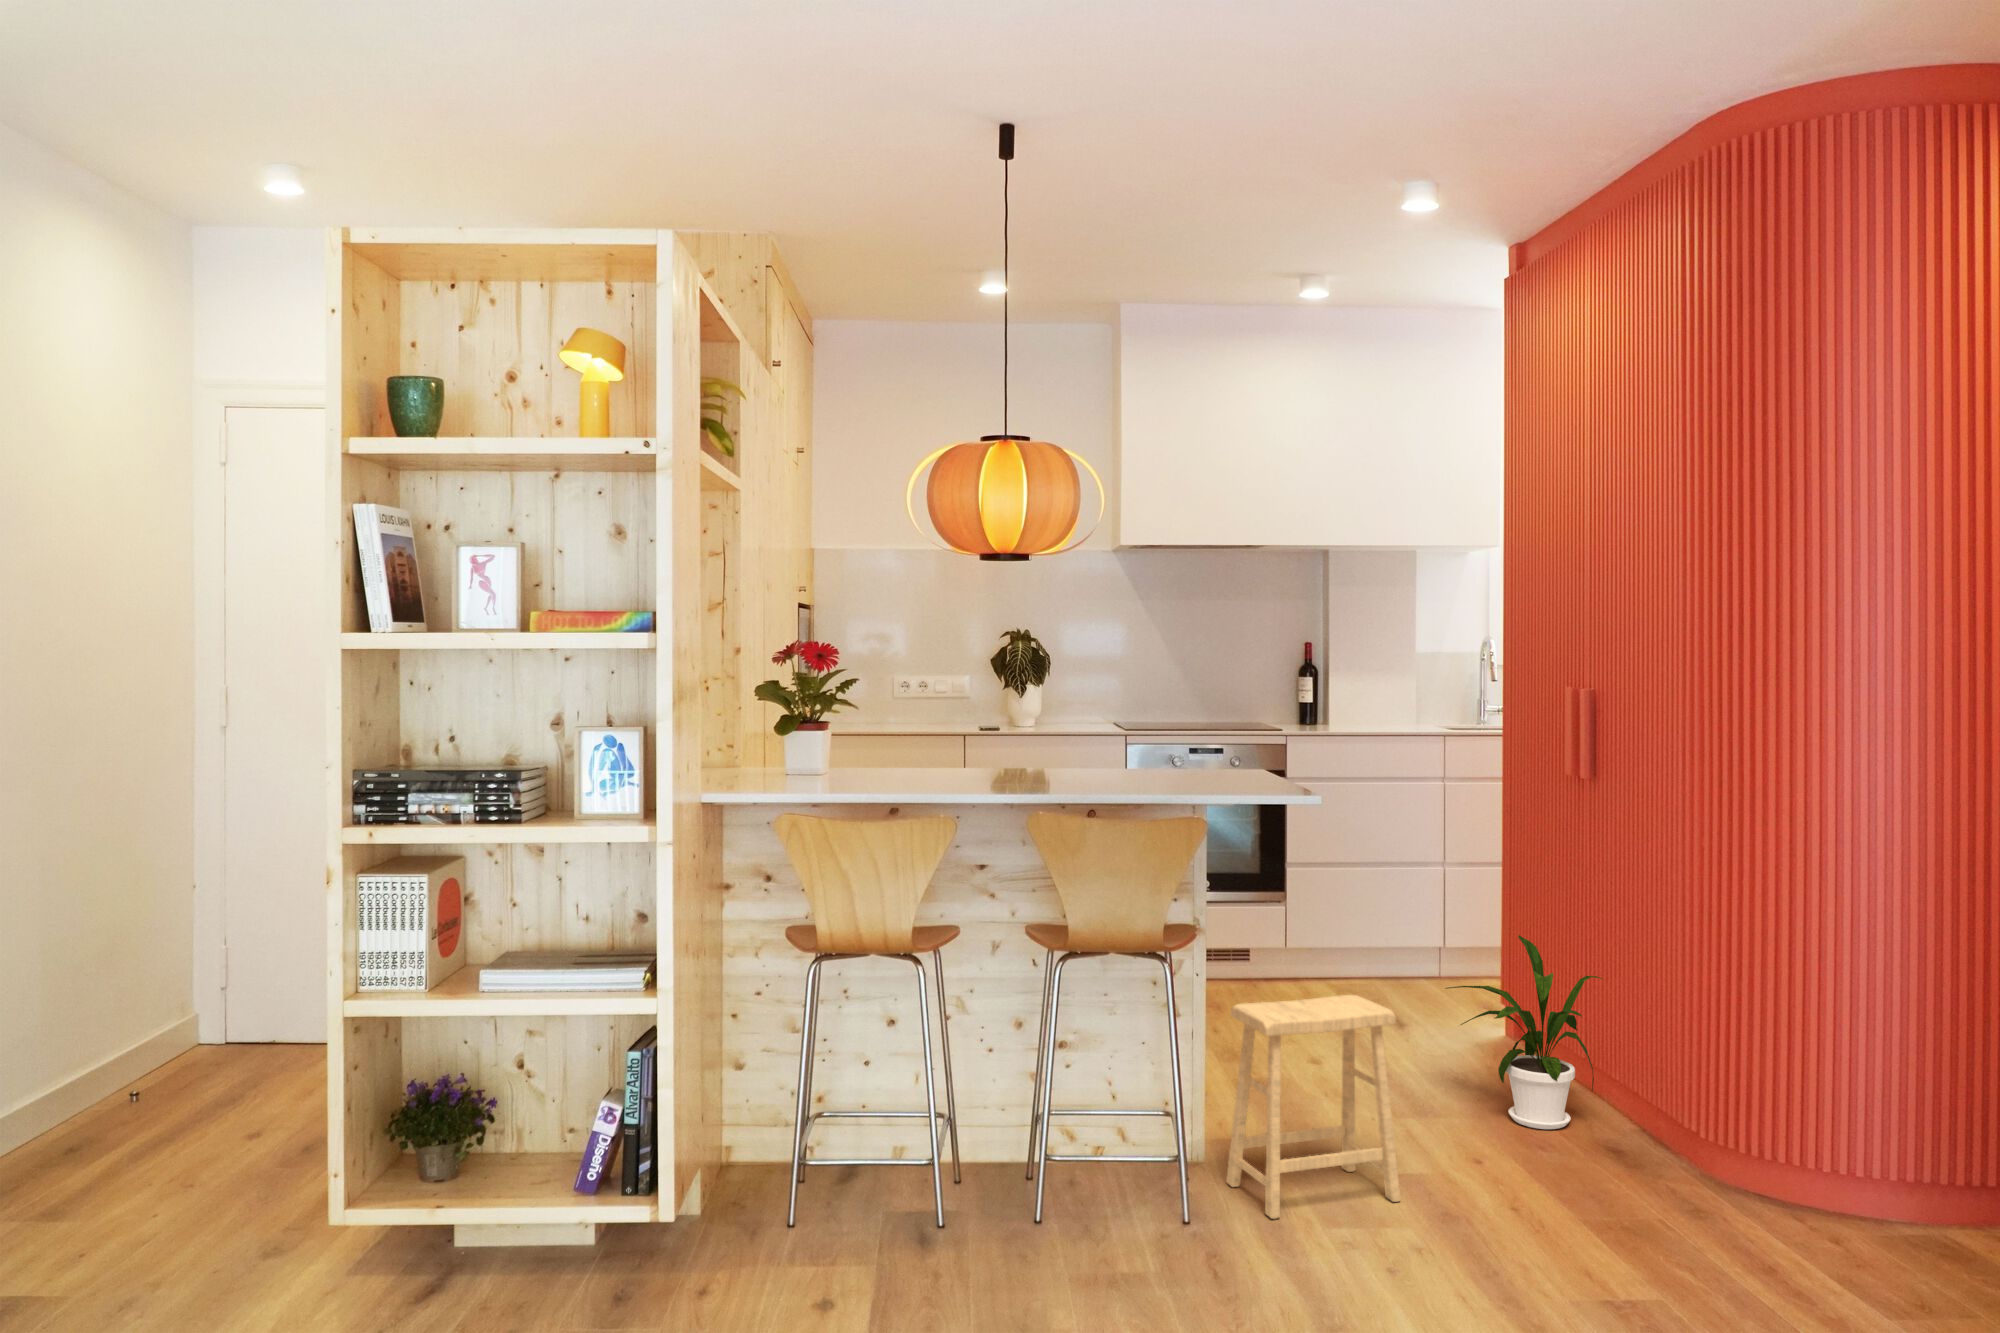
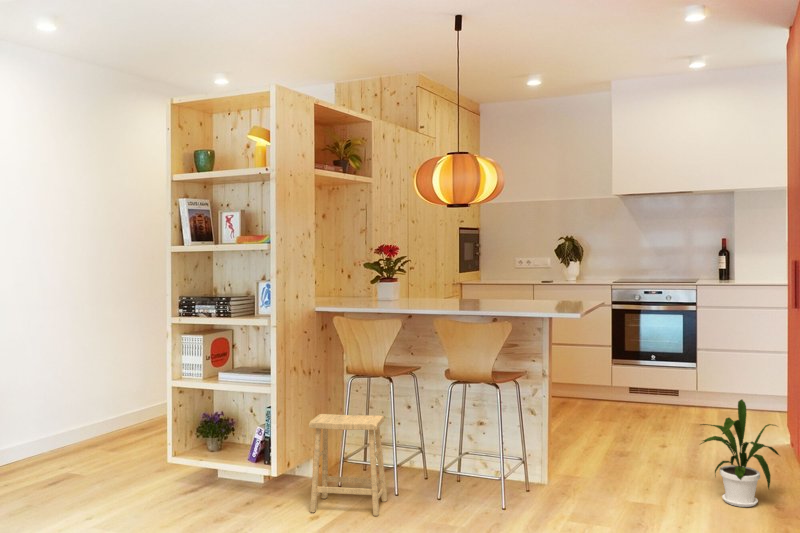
footstool: present [1226,995,1401,1219] -> present [309,414,387,516]

